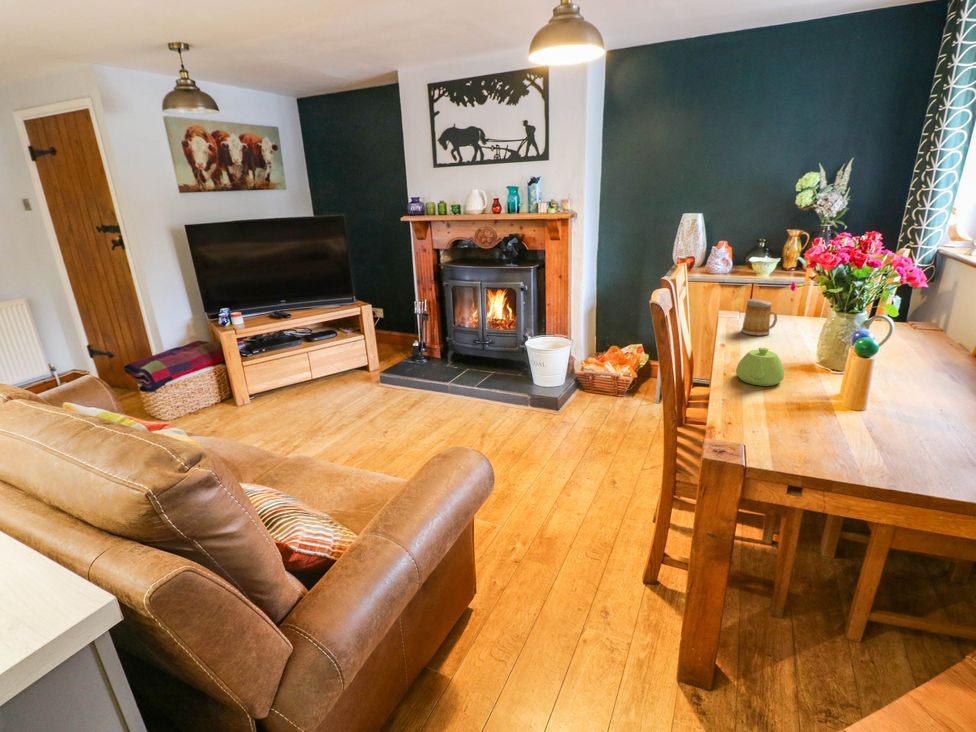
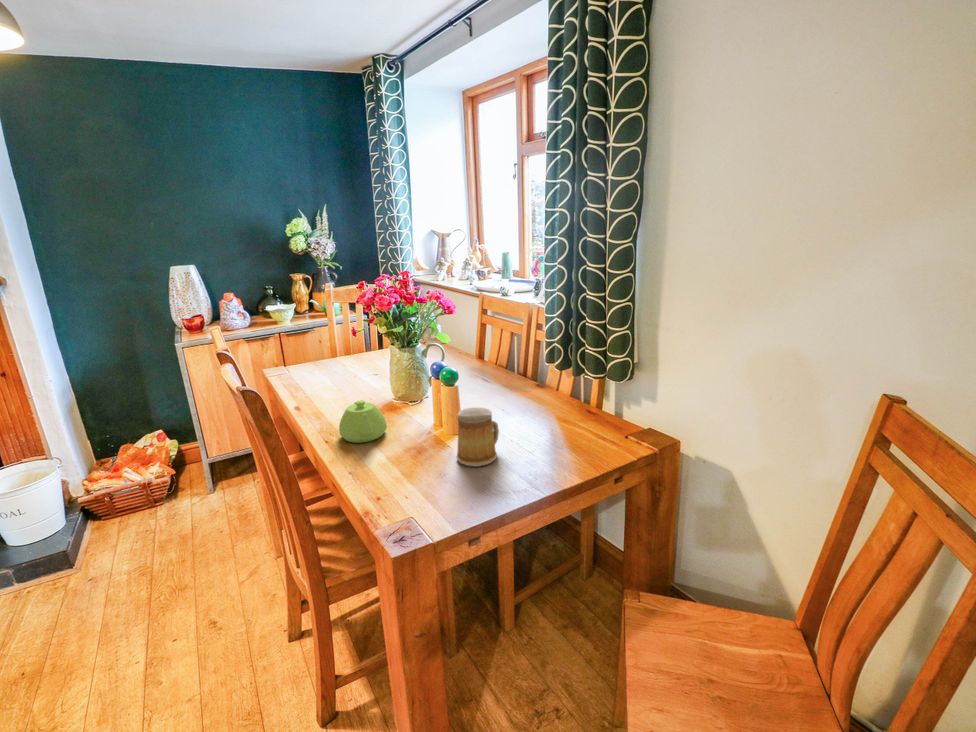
mug: present [741,299,777,335] -> present [456,408,499,467]

